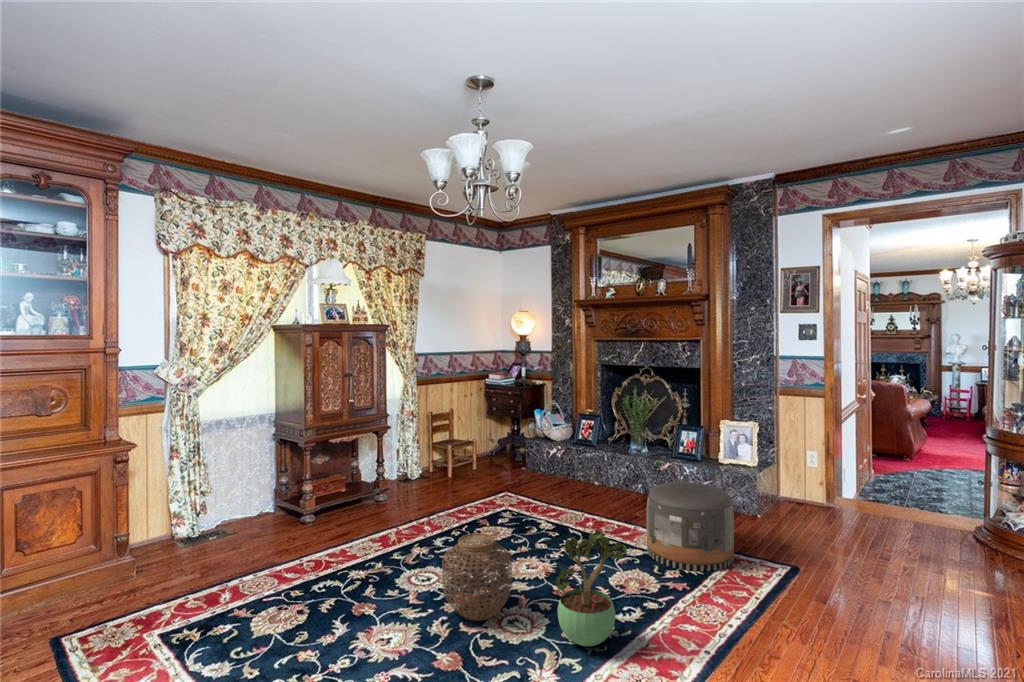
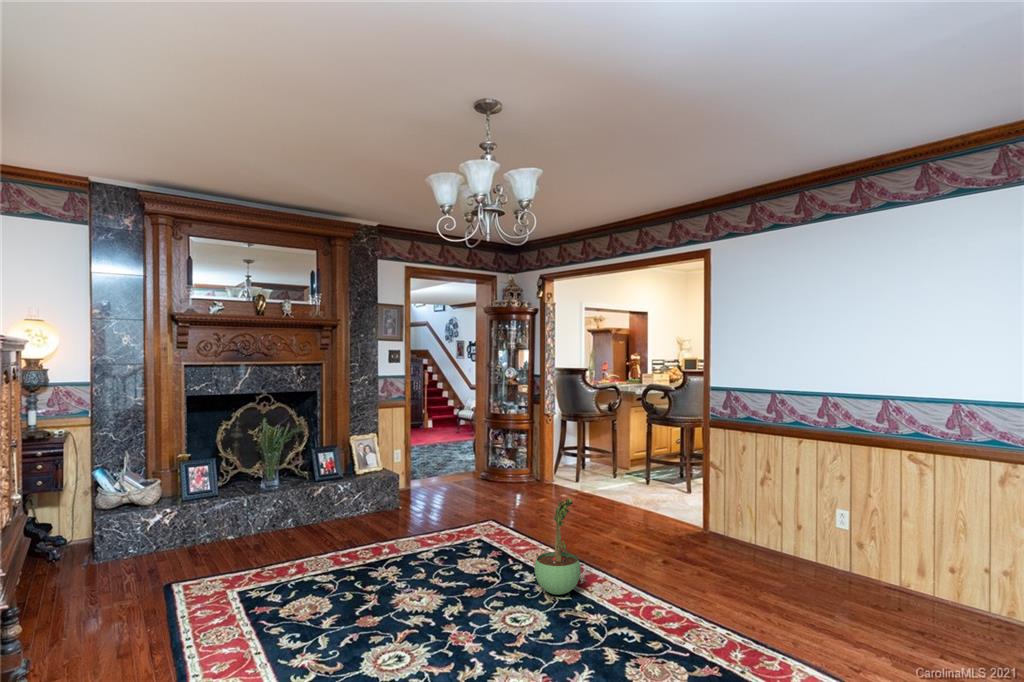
pouf: present [647,482,734,571] -> none [407,480,479,551]
woven basket: present [442,533,512,620] -> none [446,549,517,638]

